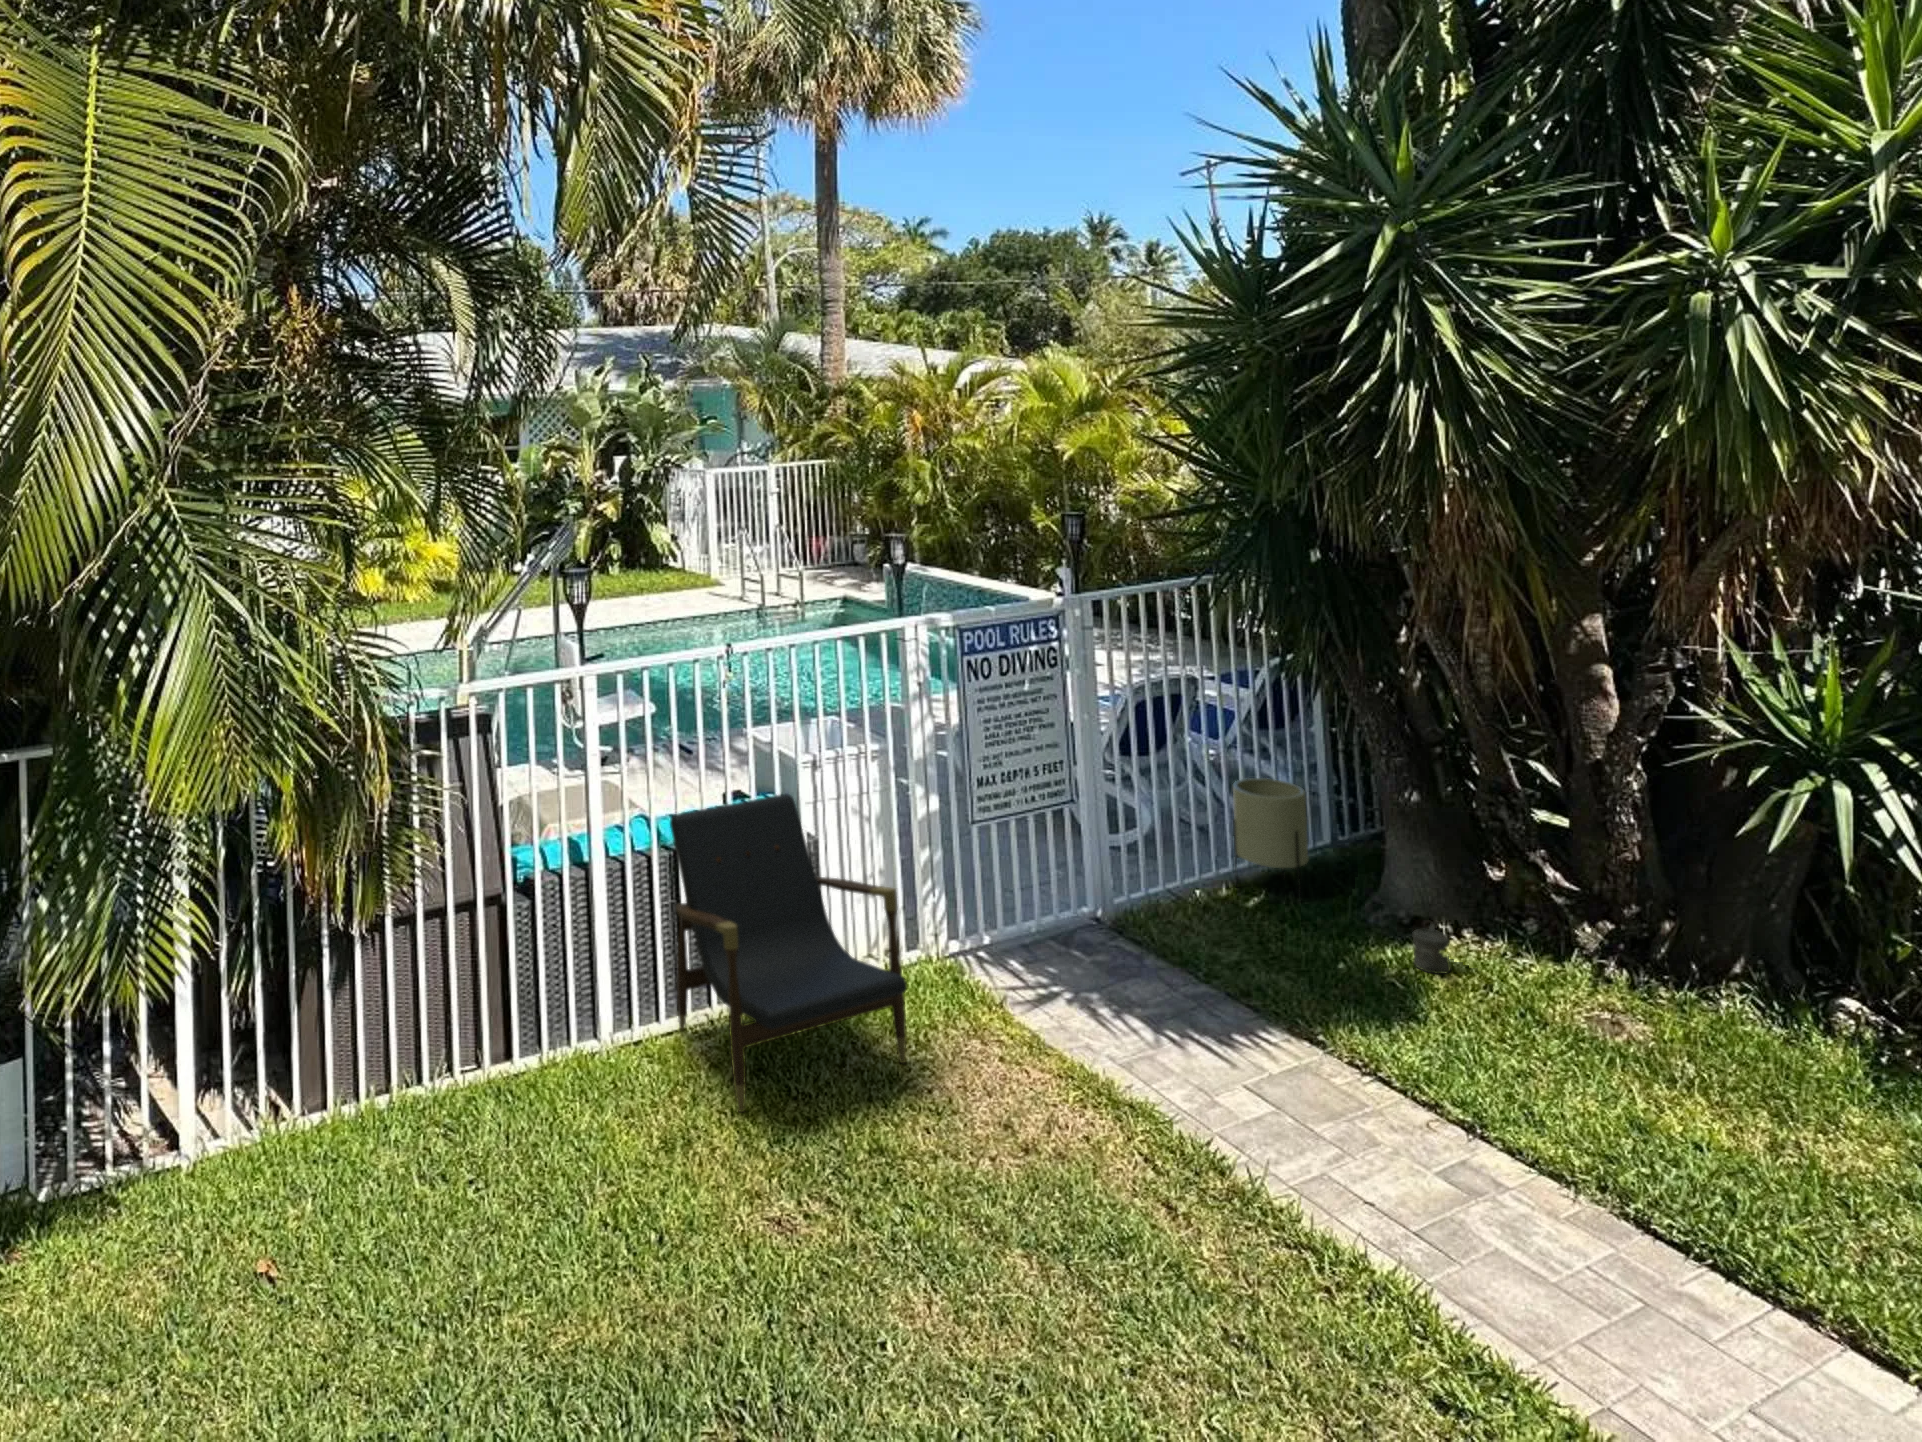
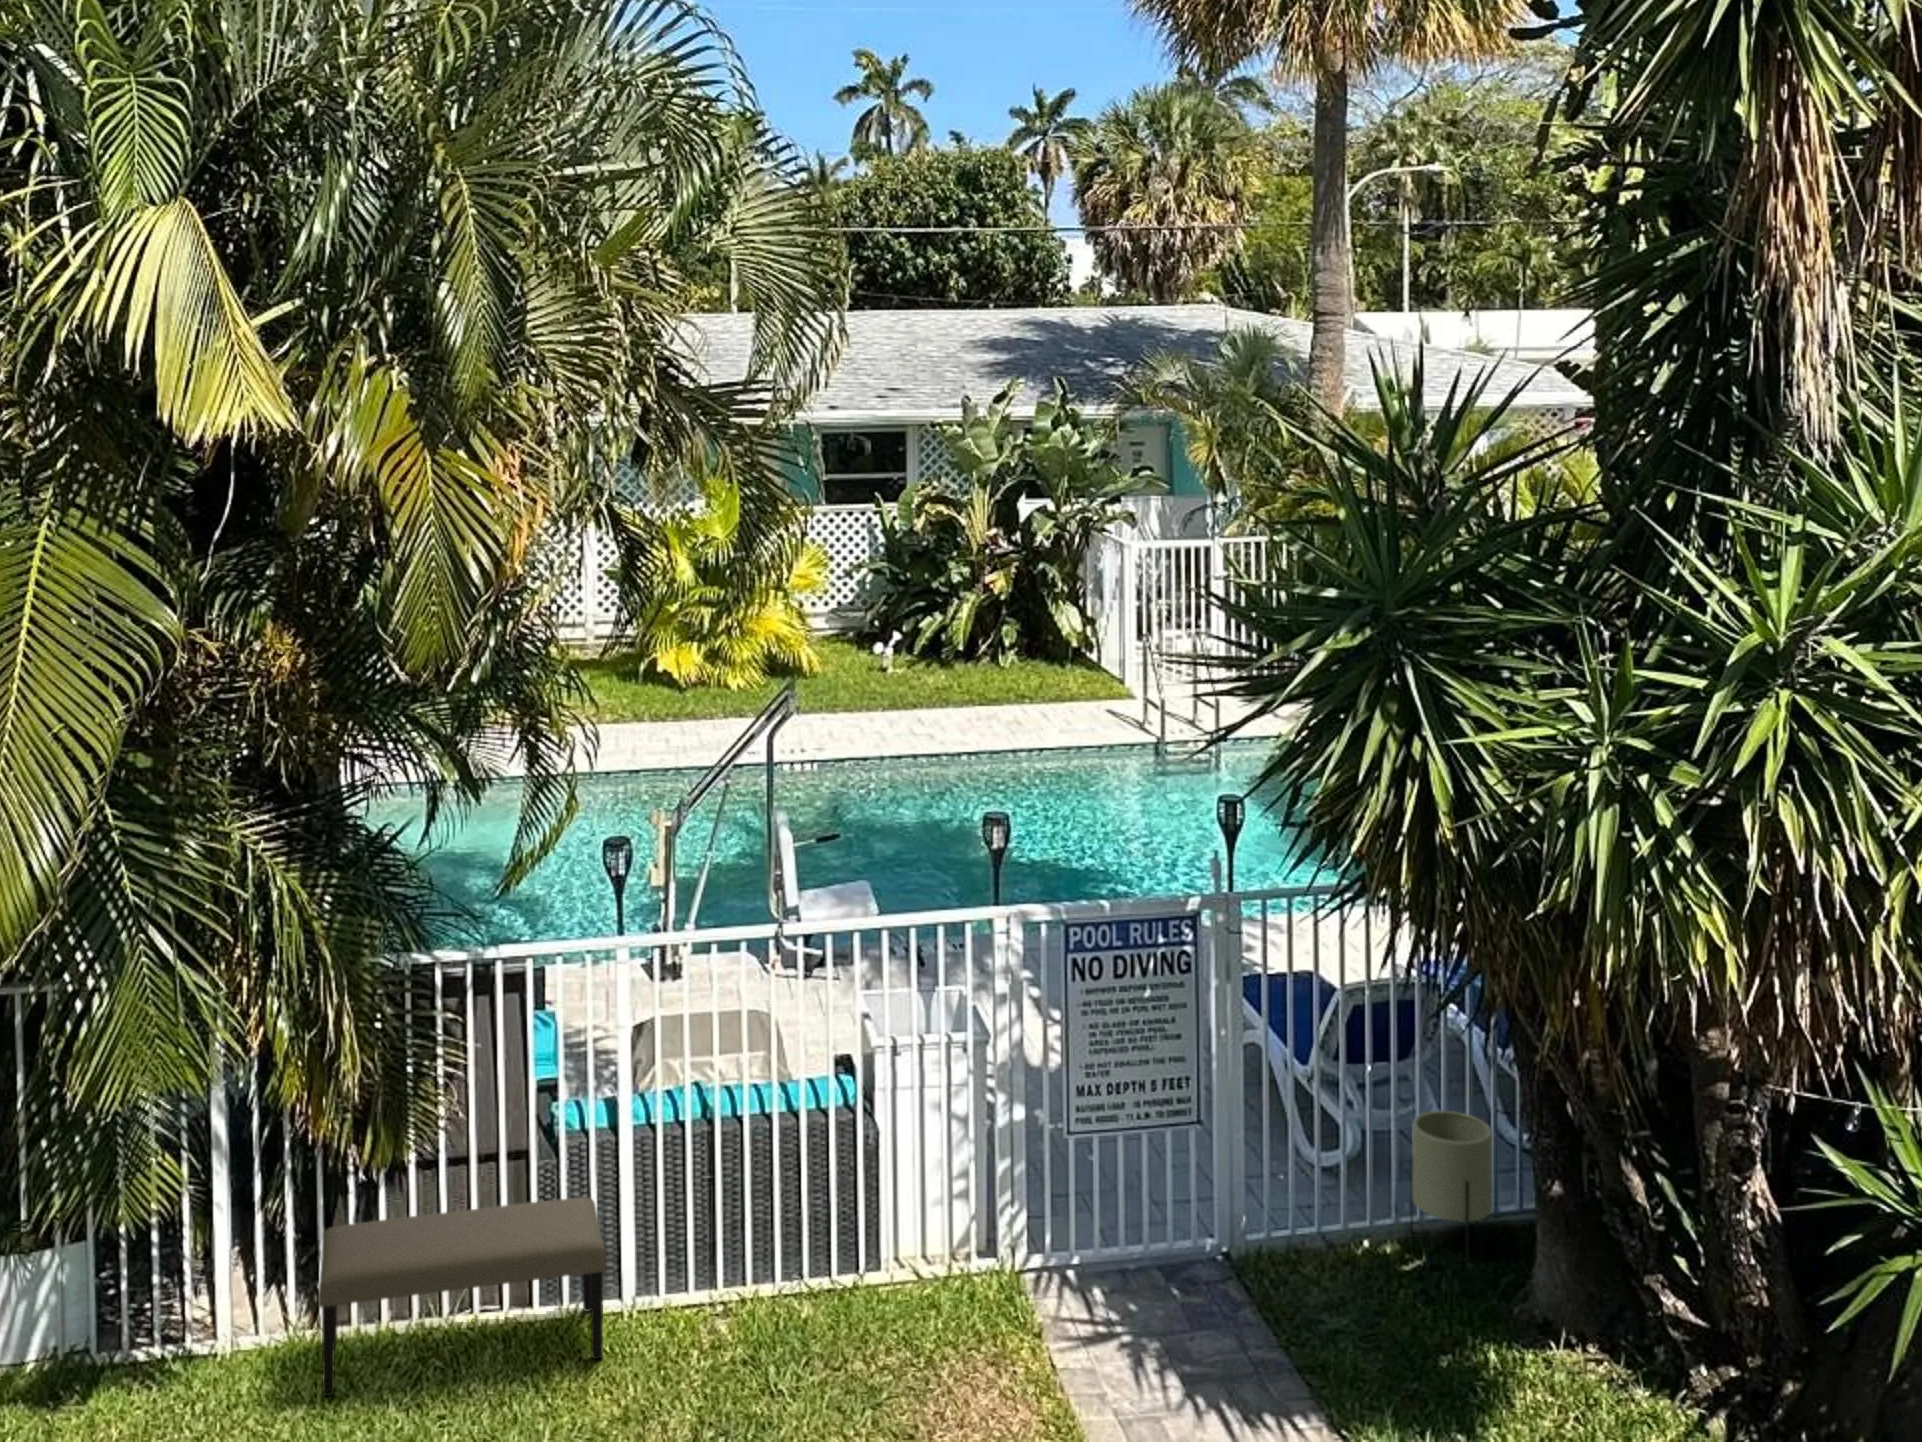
lounge chair: present [670,793,907,1112] -> none [689,1081,892,1391]
watering can: present [1412,924,1451,974] -> none [1500,1311,1557,1369]
bench: none [303,935,622,1186] -> present [318,1197,606,1396]

